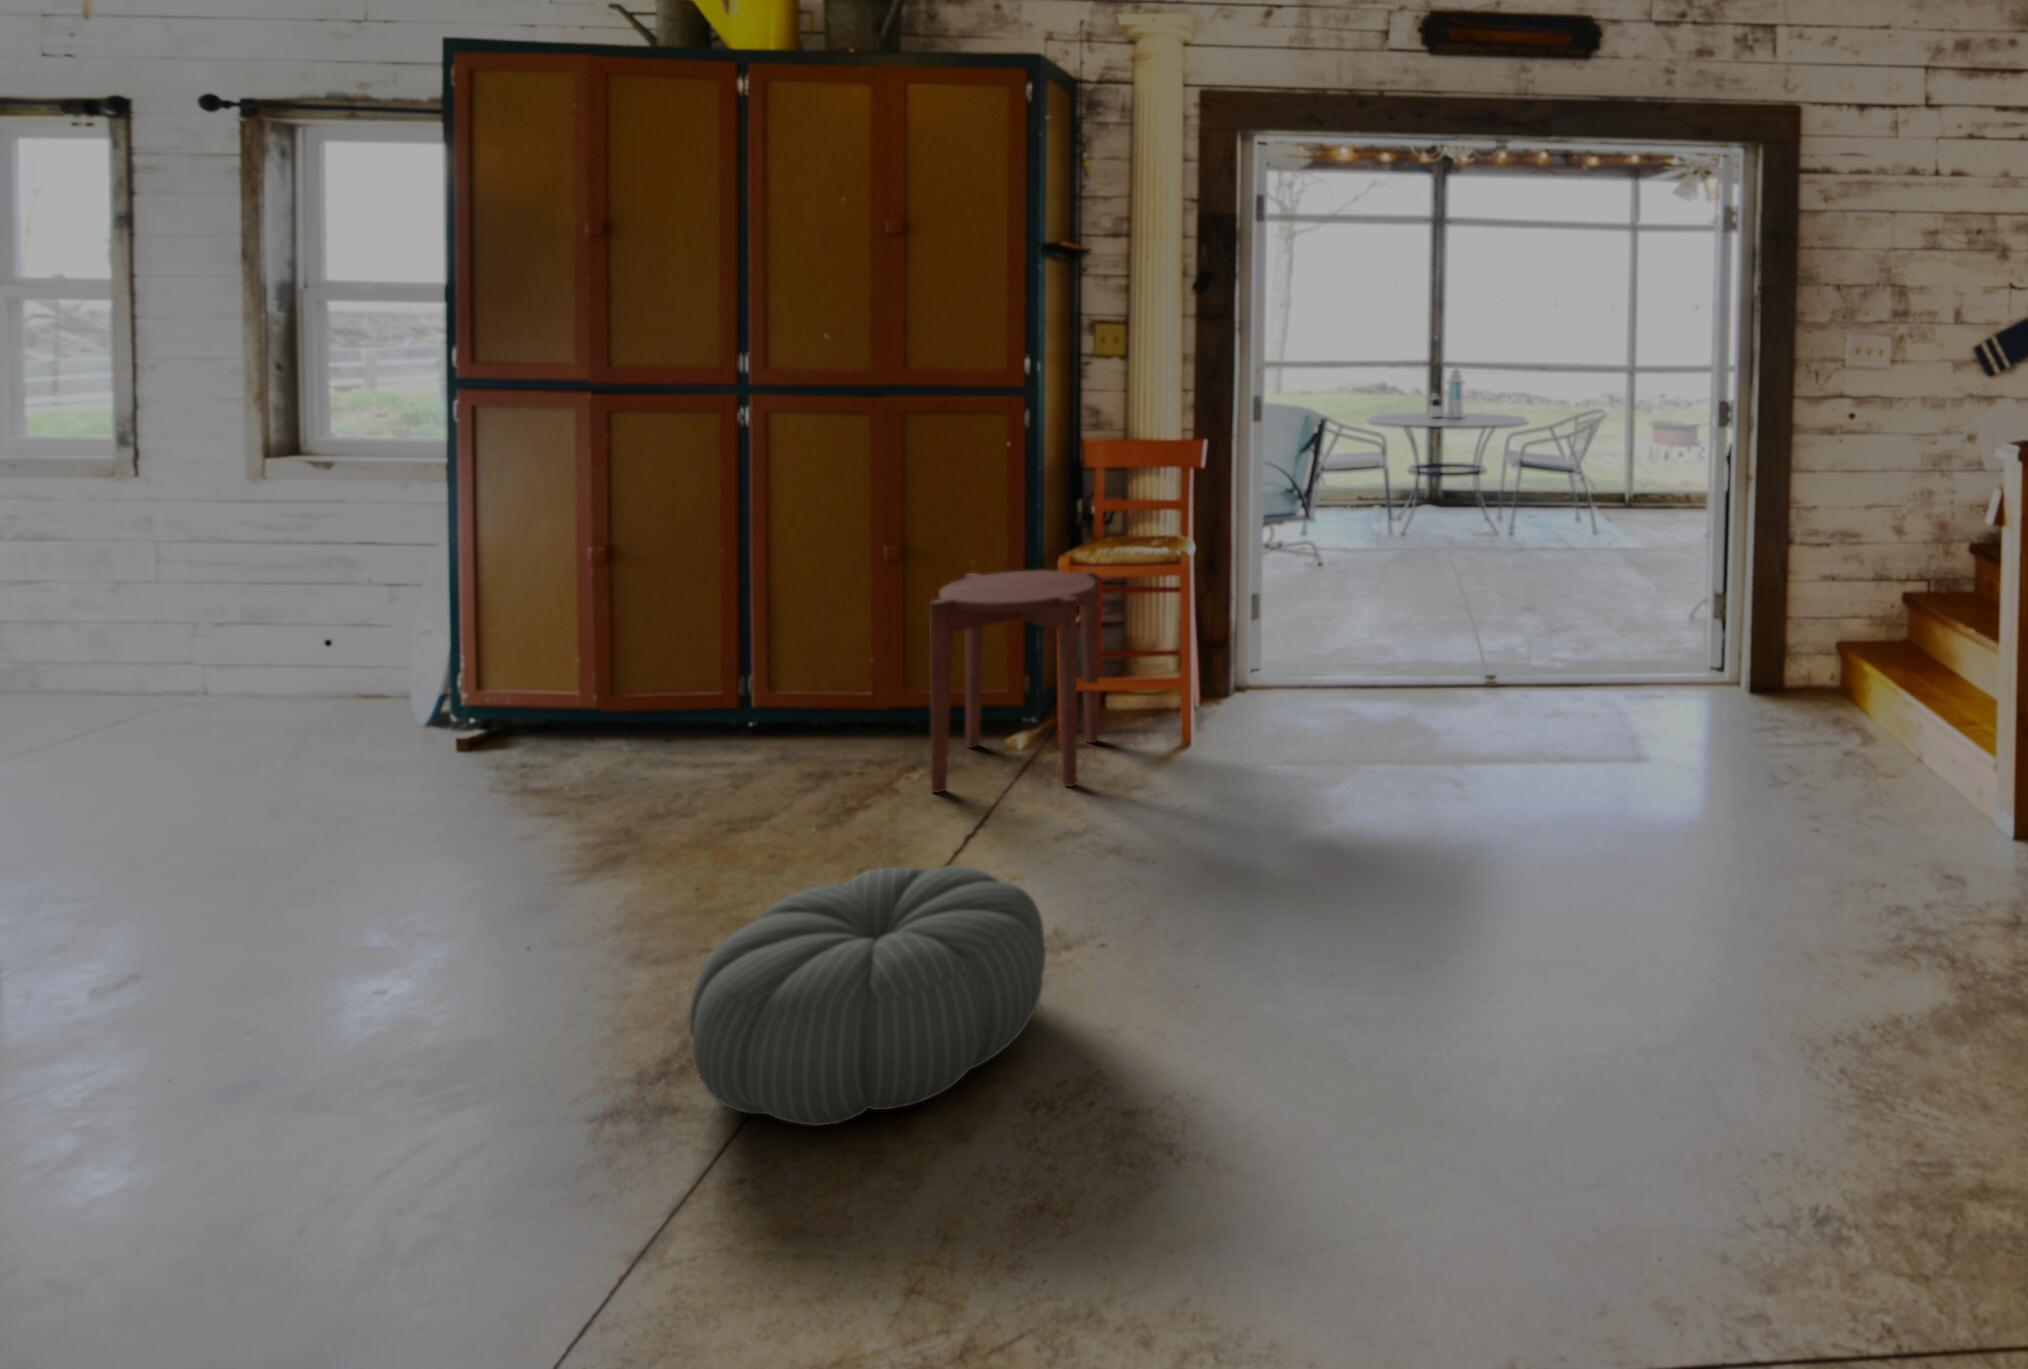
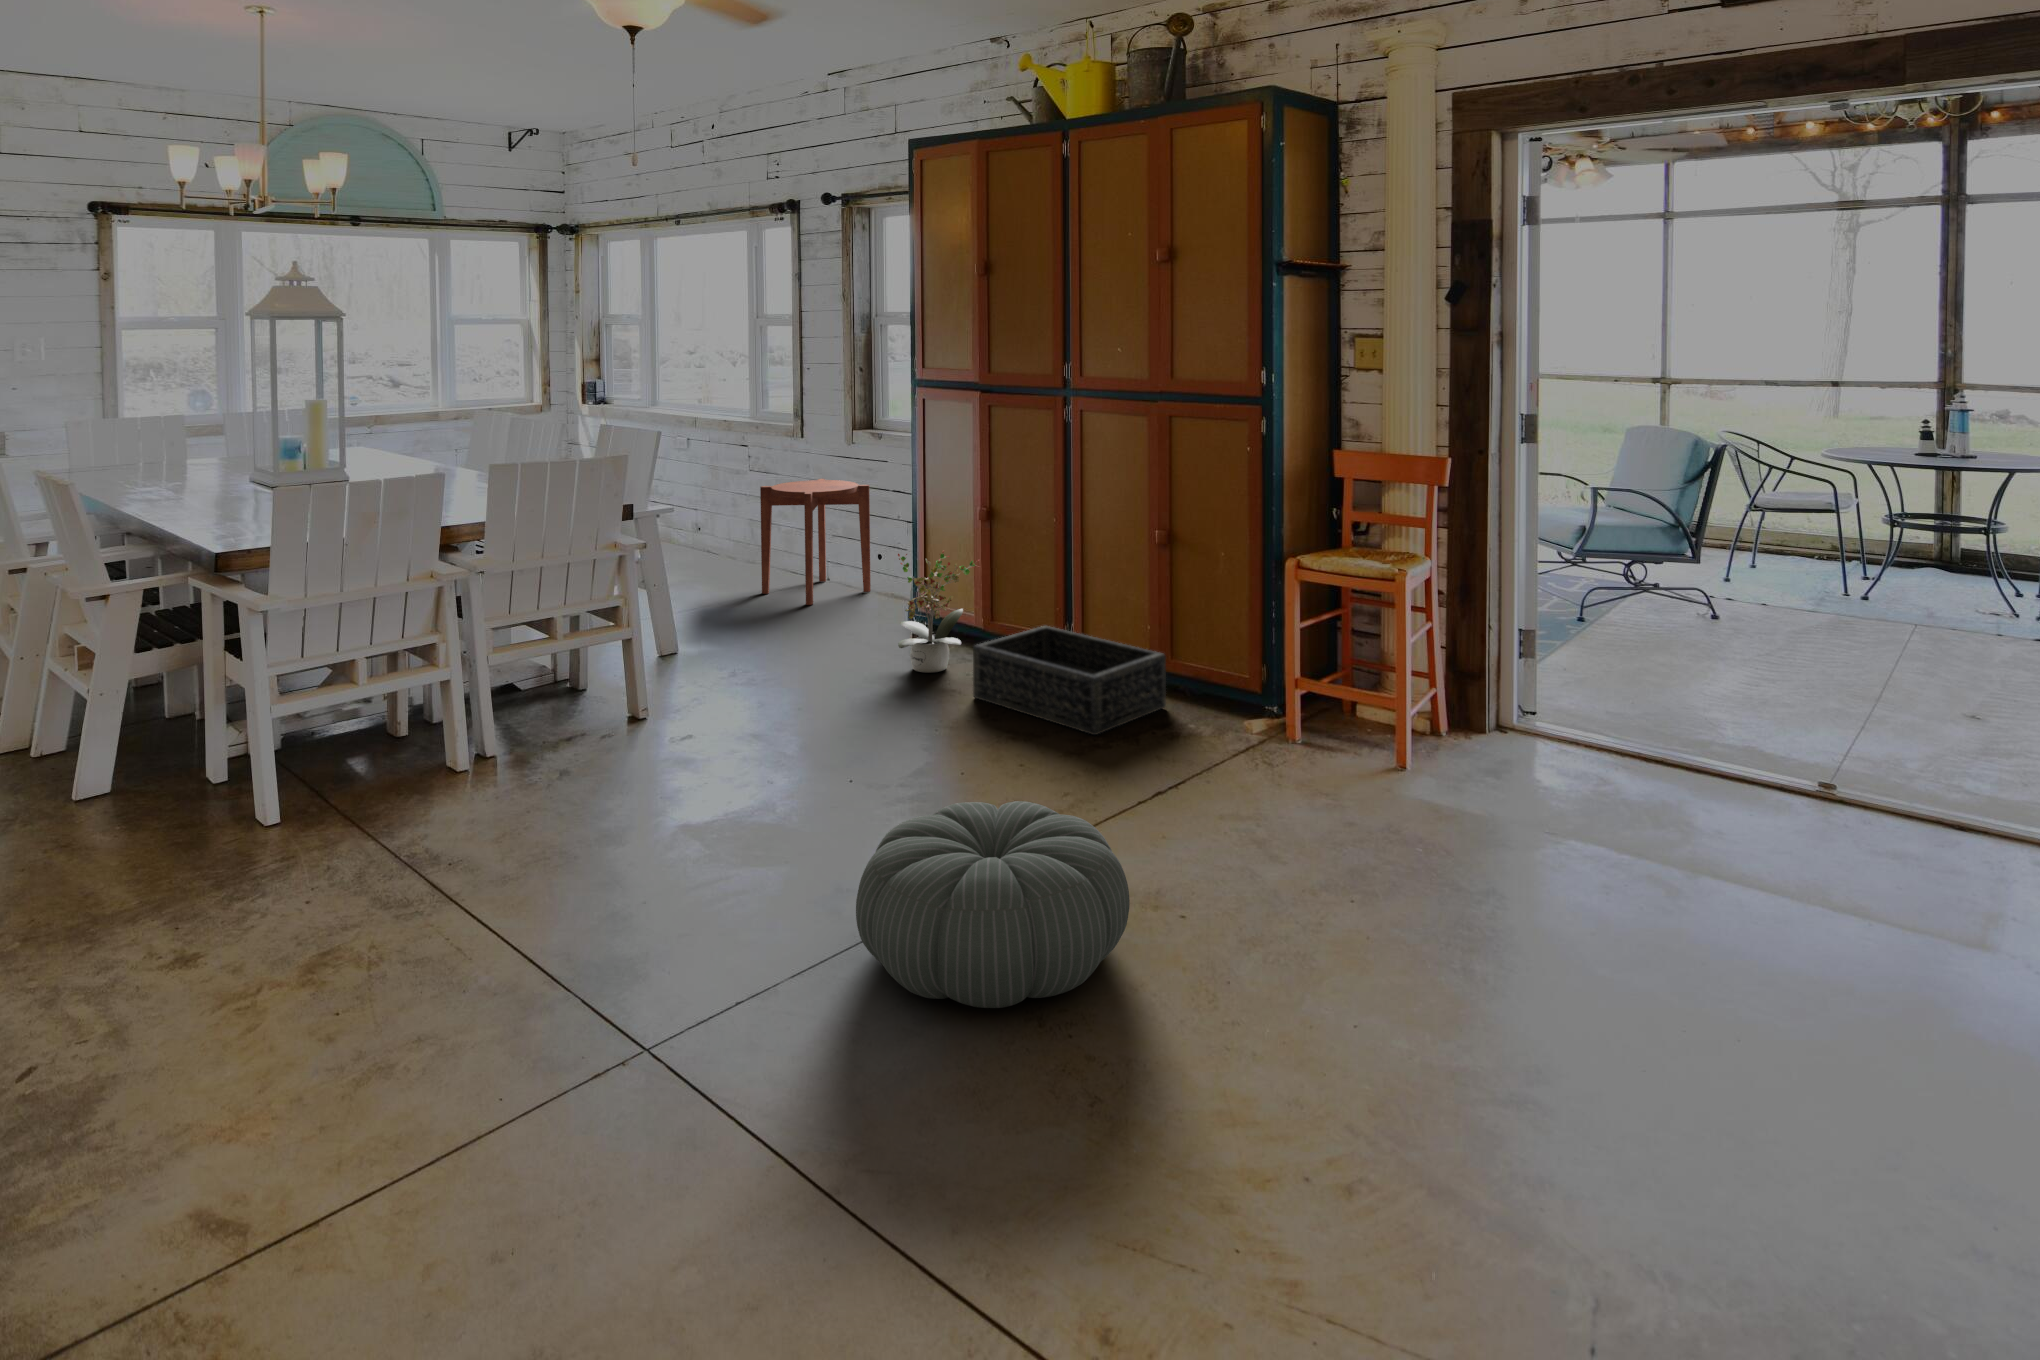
side table: present [930,570,1098,793] -> present [760,479,871,605]
potted plant: none [447,610,598,781] -> present [898,551,980,673]
basket: none [621,683,900,795] -> present [973,626,1166,735]

